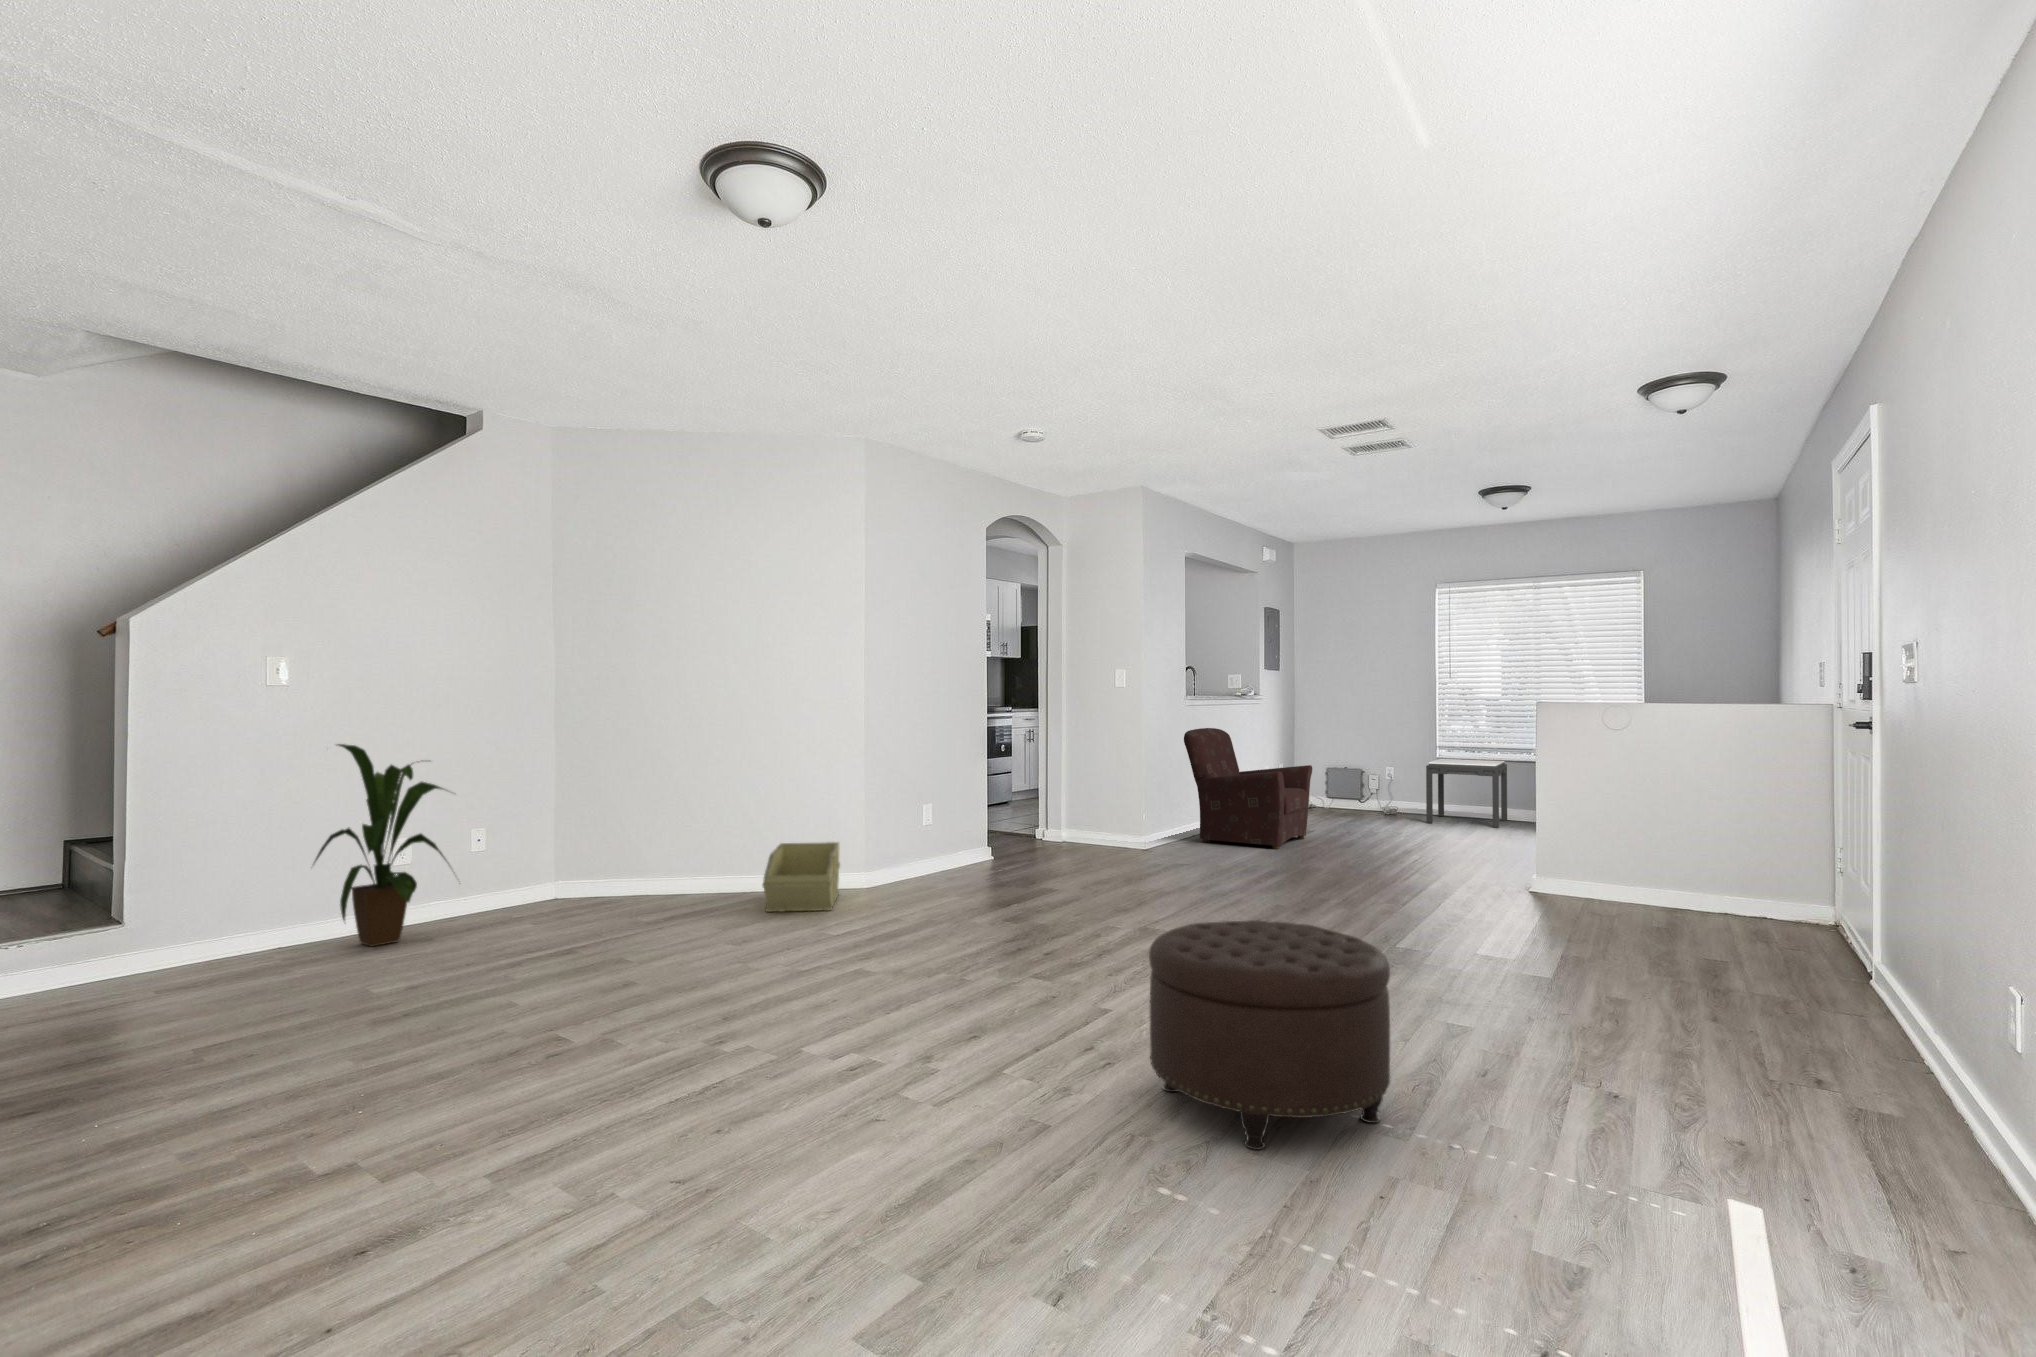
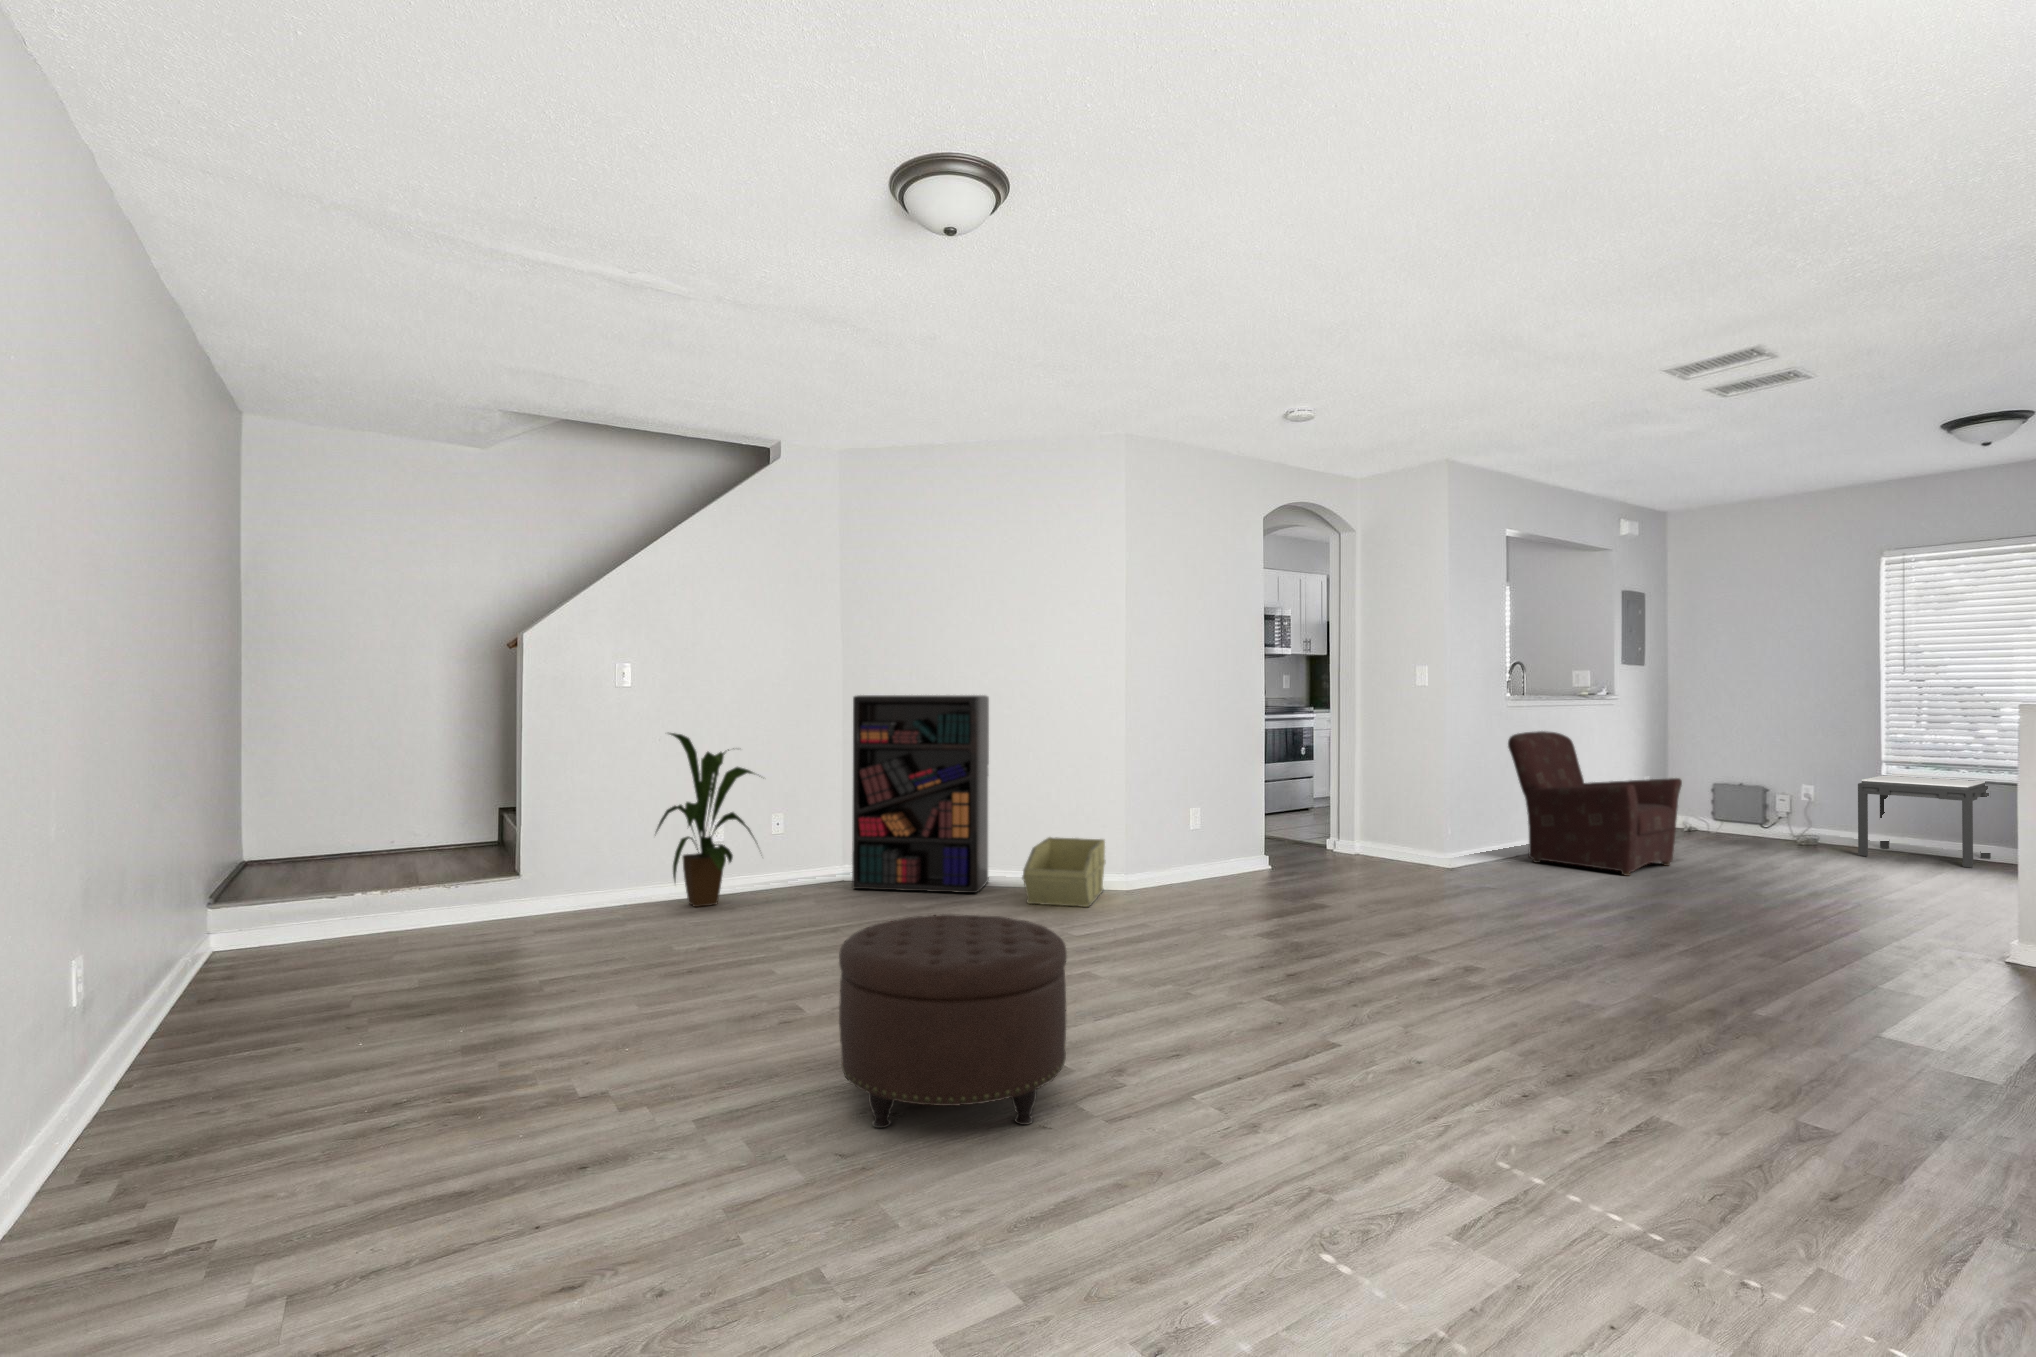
bookshelf: none [563,699,716,912] -> present [852,695,989,893]
ottoman: present [1149,920,1390,1150] -> present [839,914,1067,1128]

